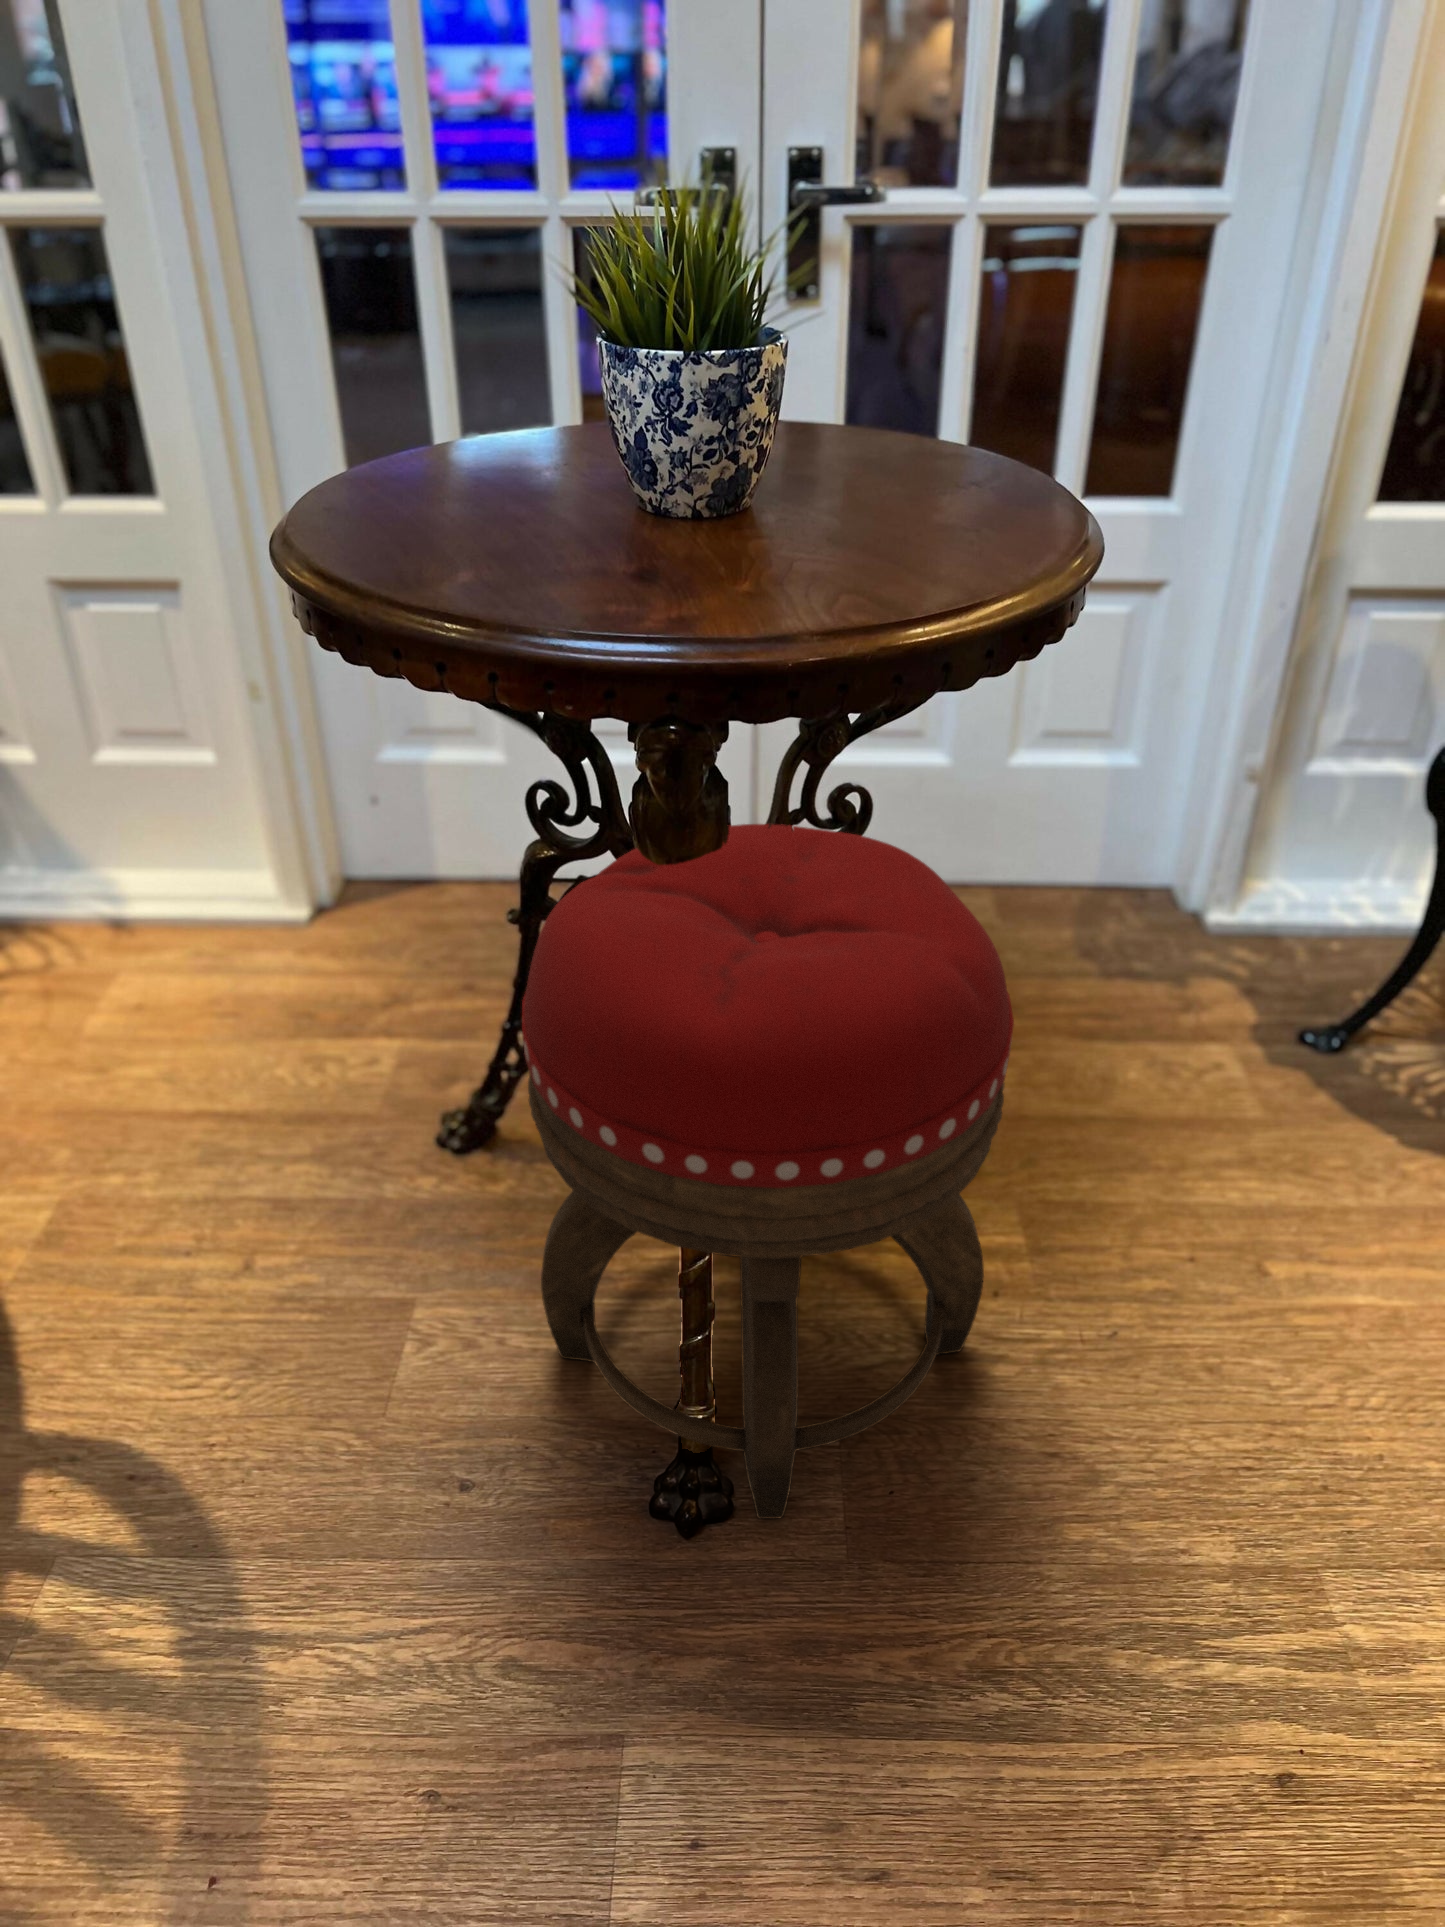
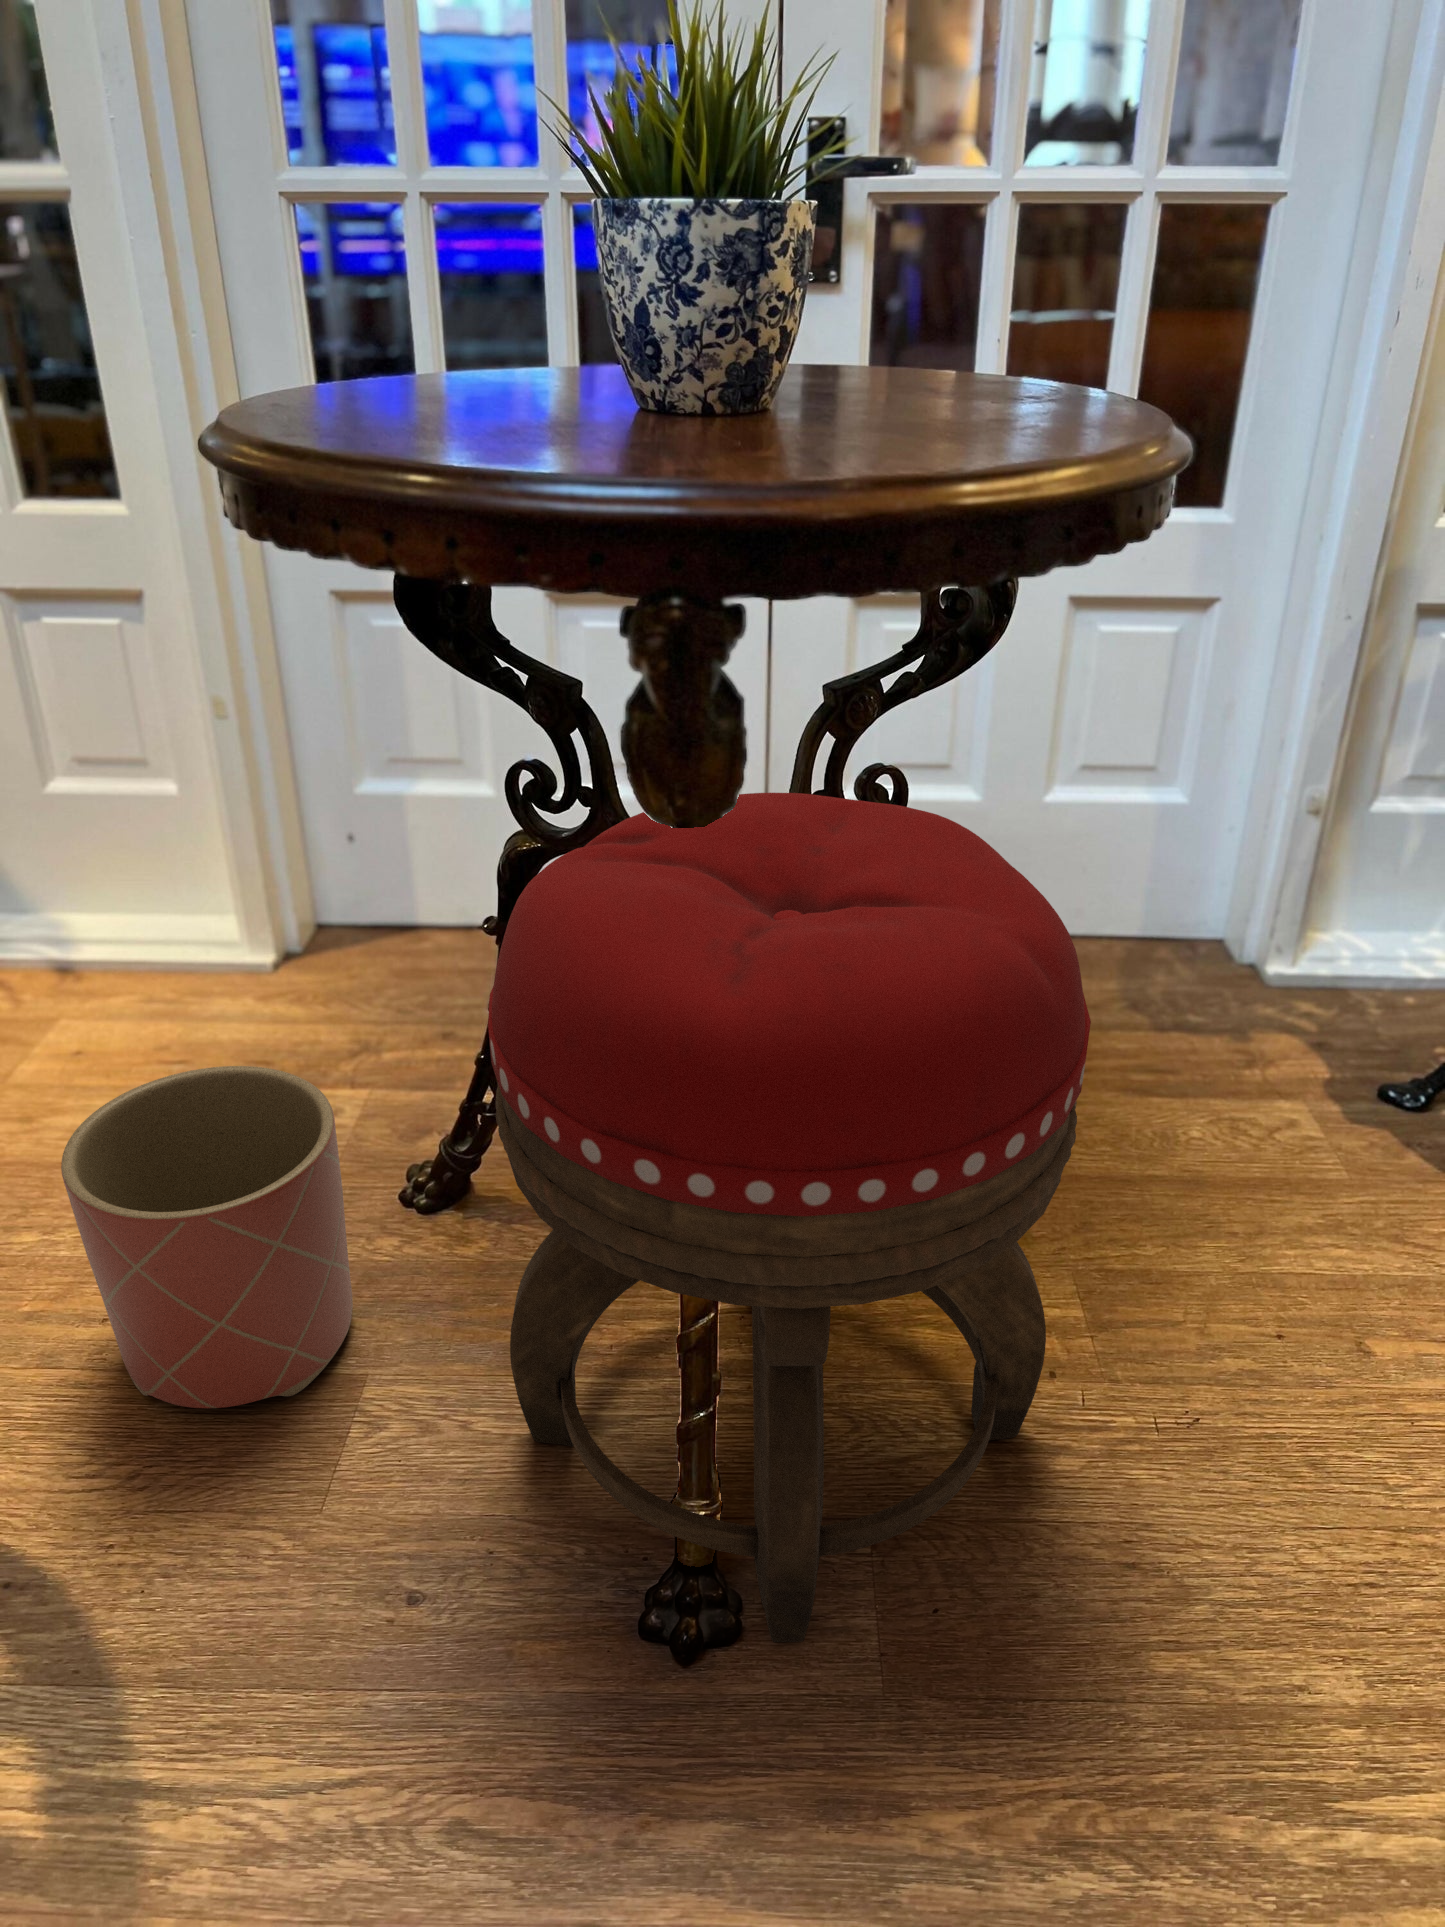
planter: none [165,1047,406,1333] -> present [61,1066,353,1408]

